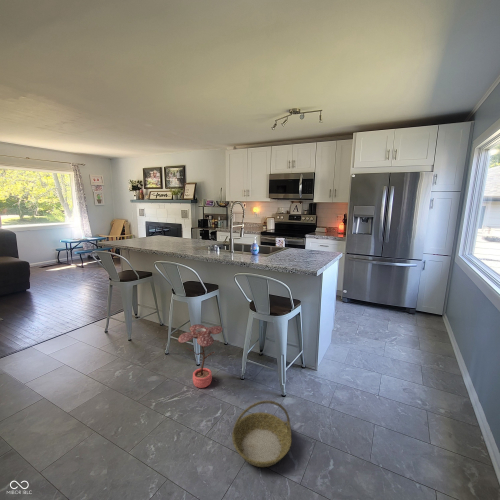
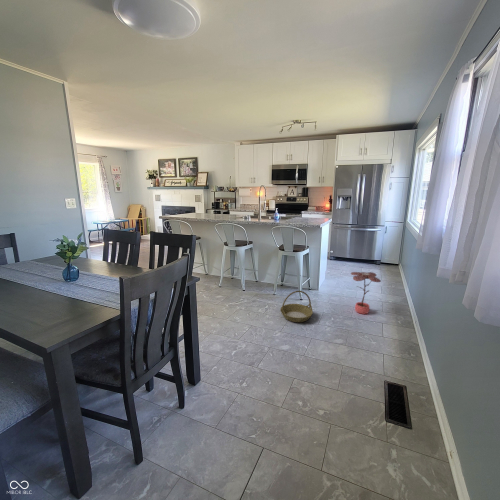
potted plant: present [178,324,223,388] -> present [351,272,381,314]

